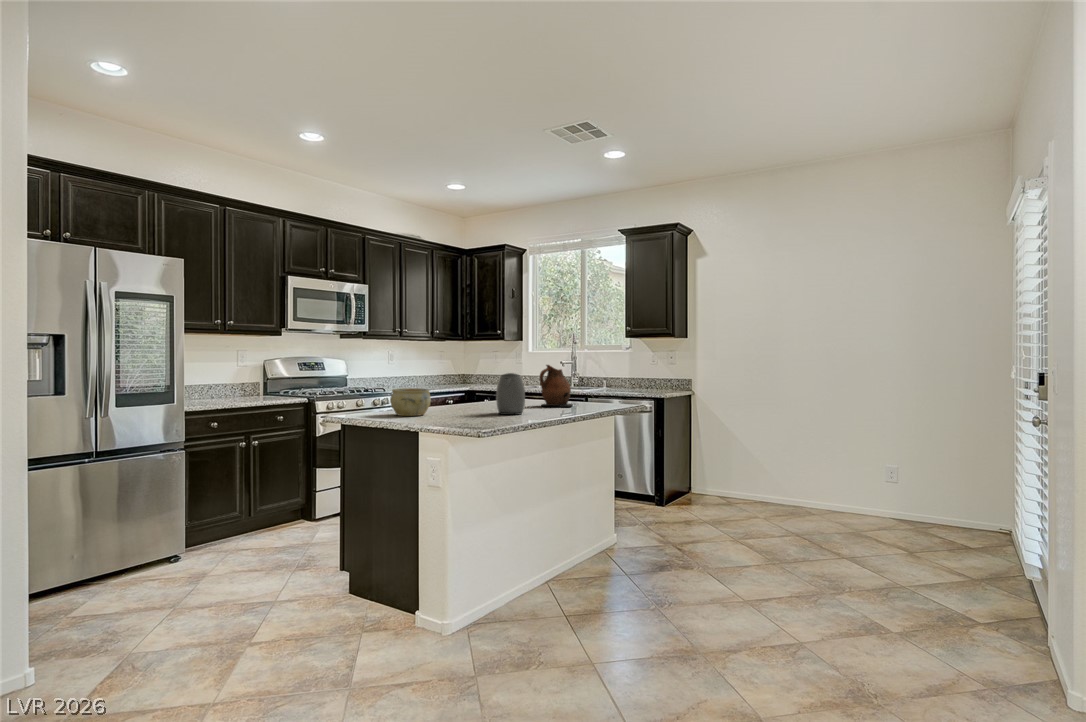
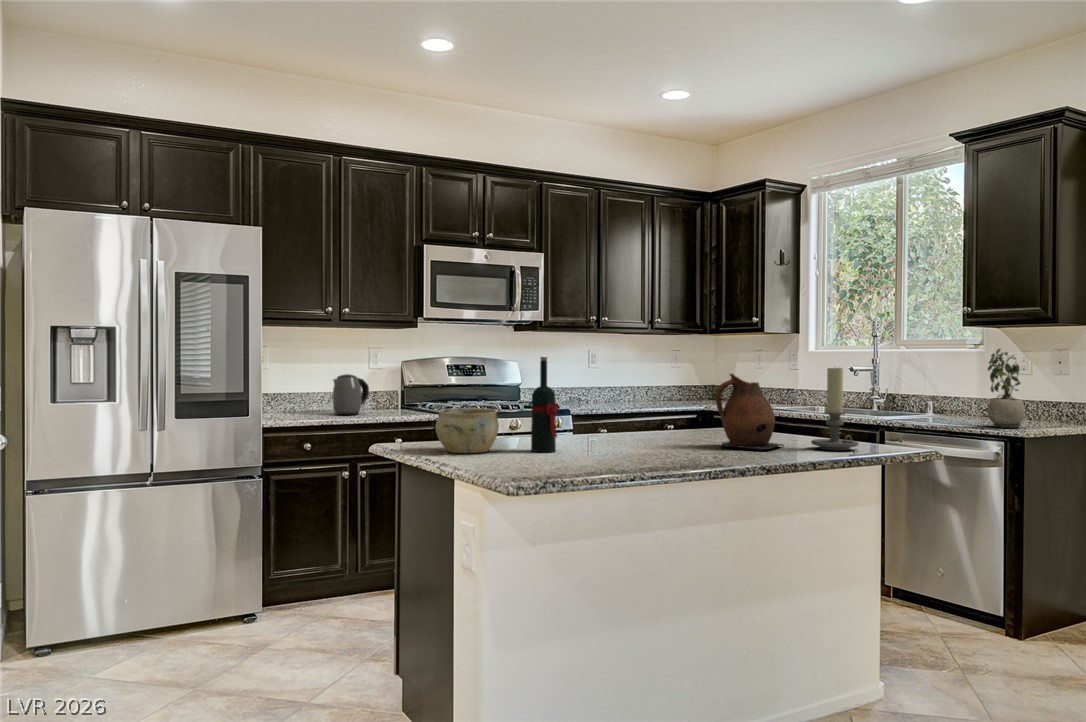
potted plant: none [643,350,661,393] -> present [988,349,1025,428]
wine bottle: none [447,355,466,413] -> present [531,357,558,452]
candle holder: none [586,360,611,405] -> present [811,368,858,450]
kettle: present [496,373,525,415] -> present [333,374,369,415]

